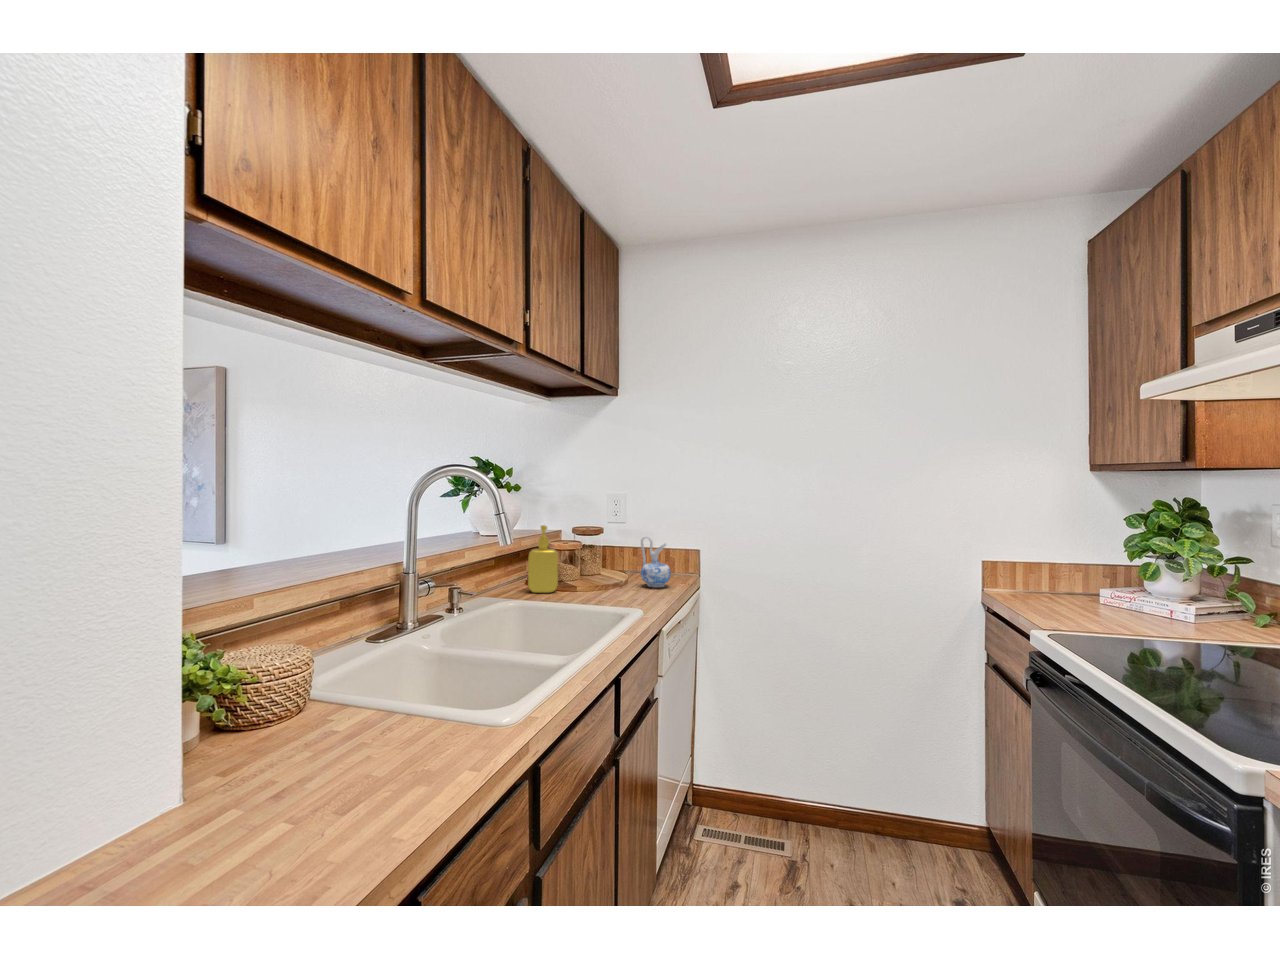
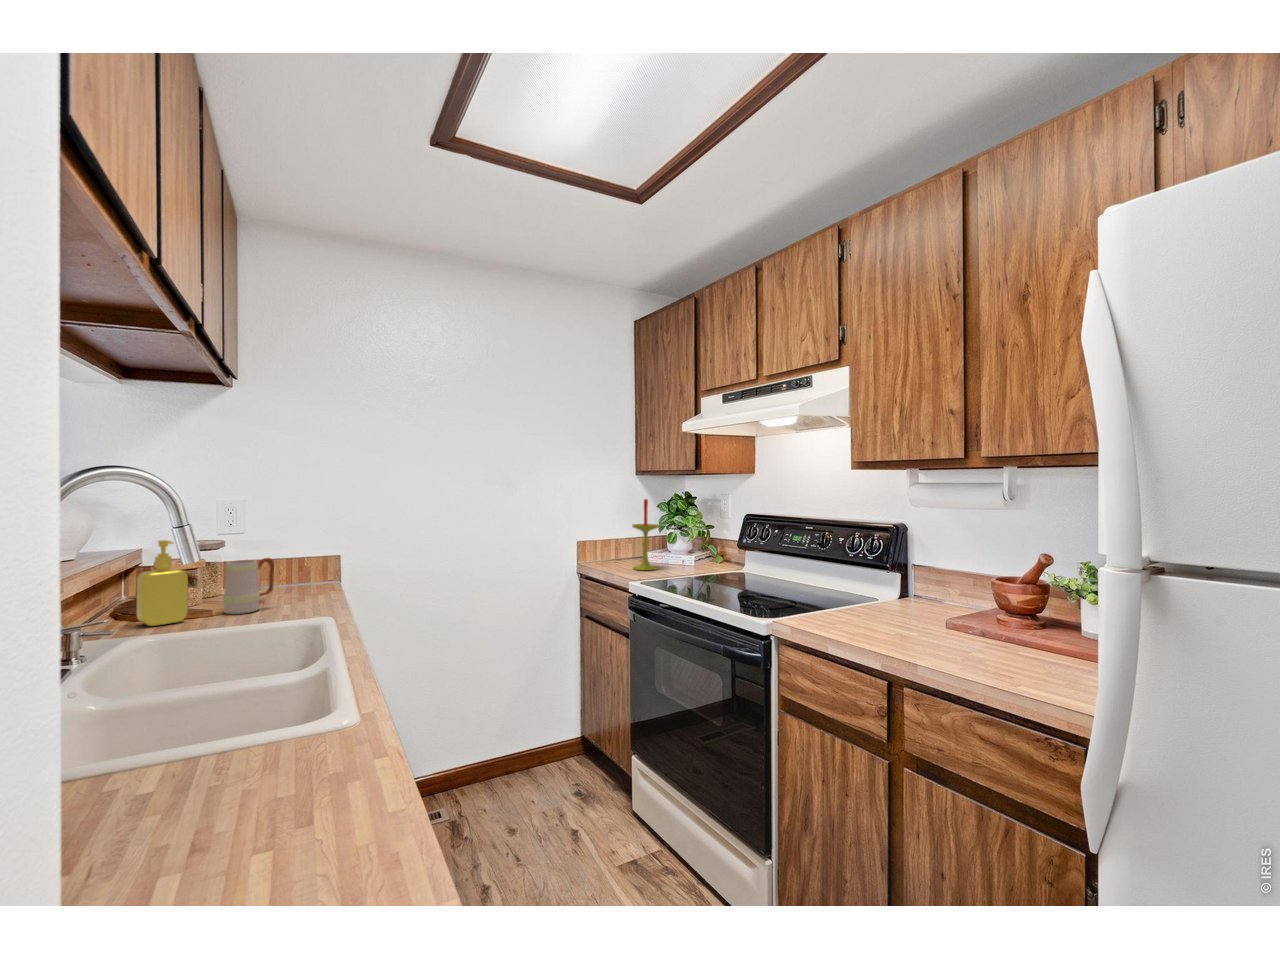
candle: none [1063,504,1116,618] -> present [632,499,659,570]
ceramic pitcher: present [641,536,671,587] -> none [285,543,323,598]
mug: none [586,547,623,593] -> present [223,558,274,614]

